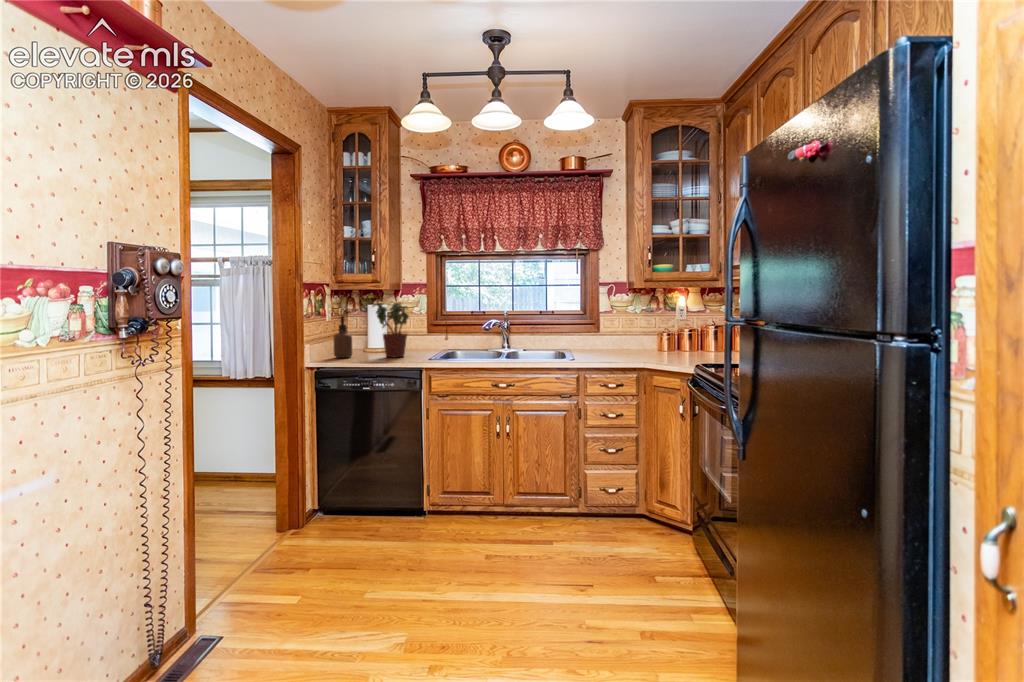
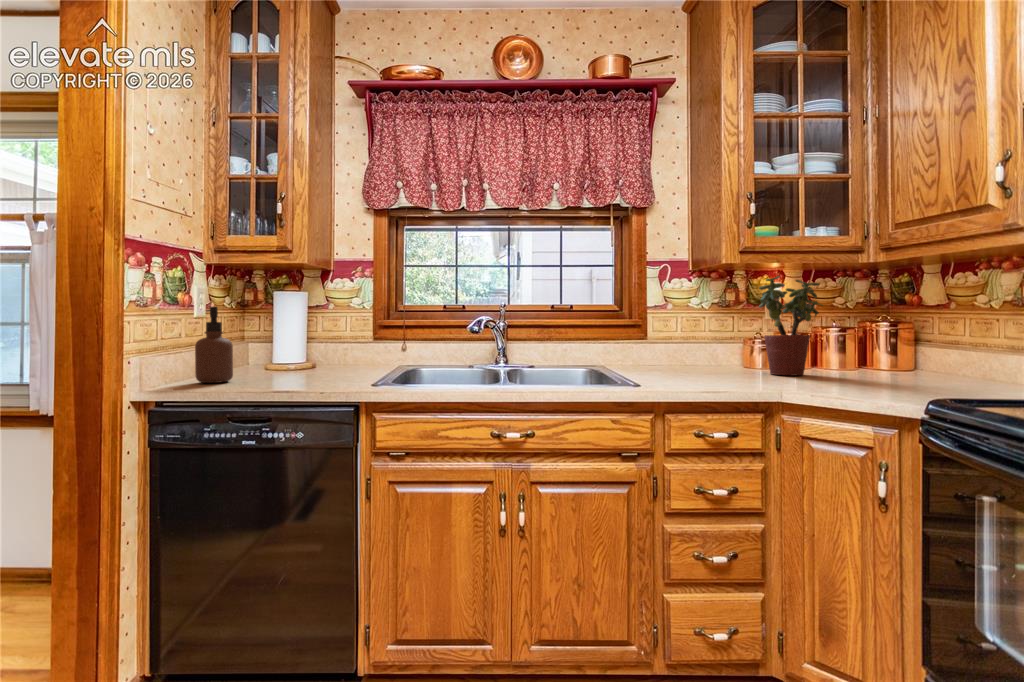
potted plant: present [373,299,409,357] -> present [759,276,823,375]

